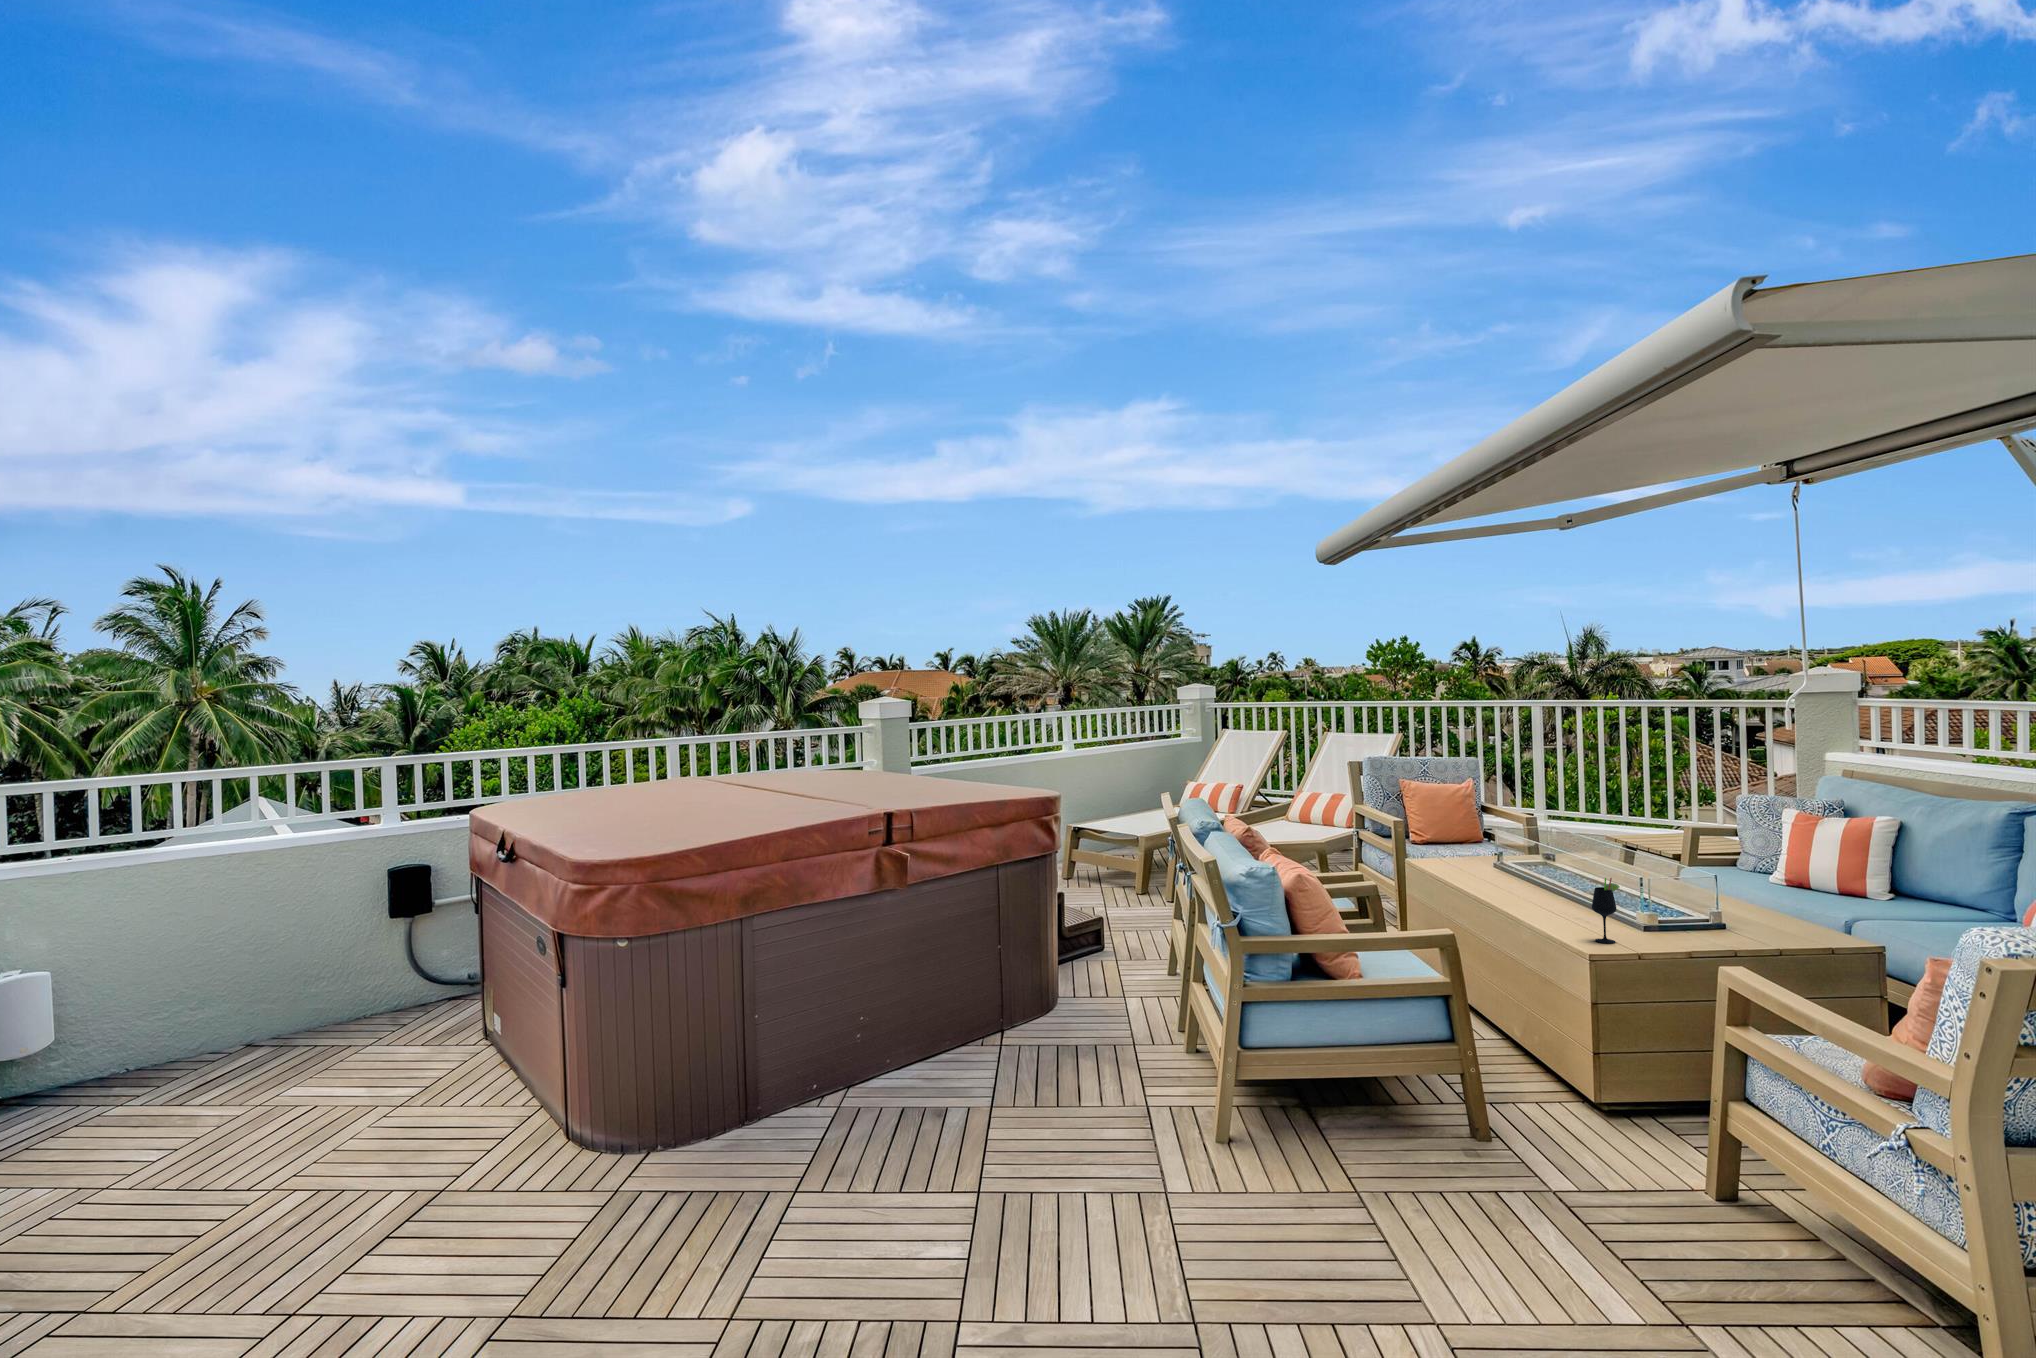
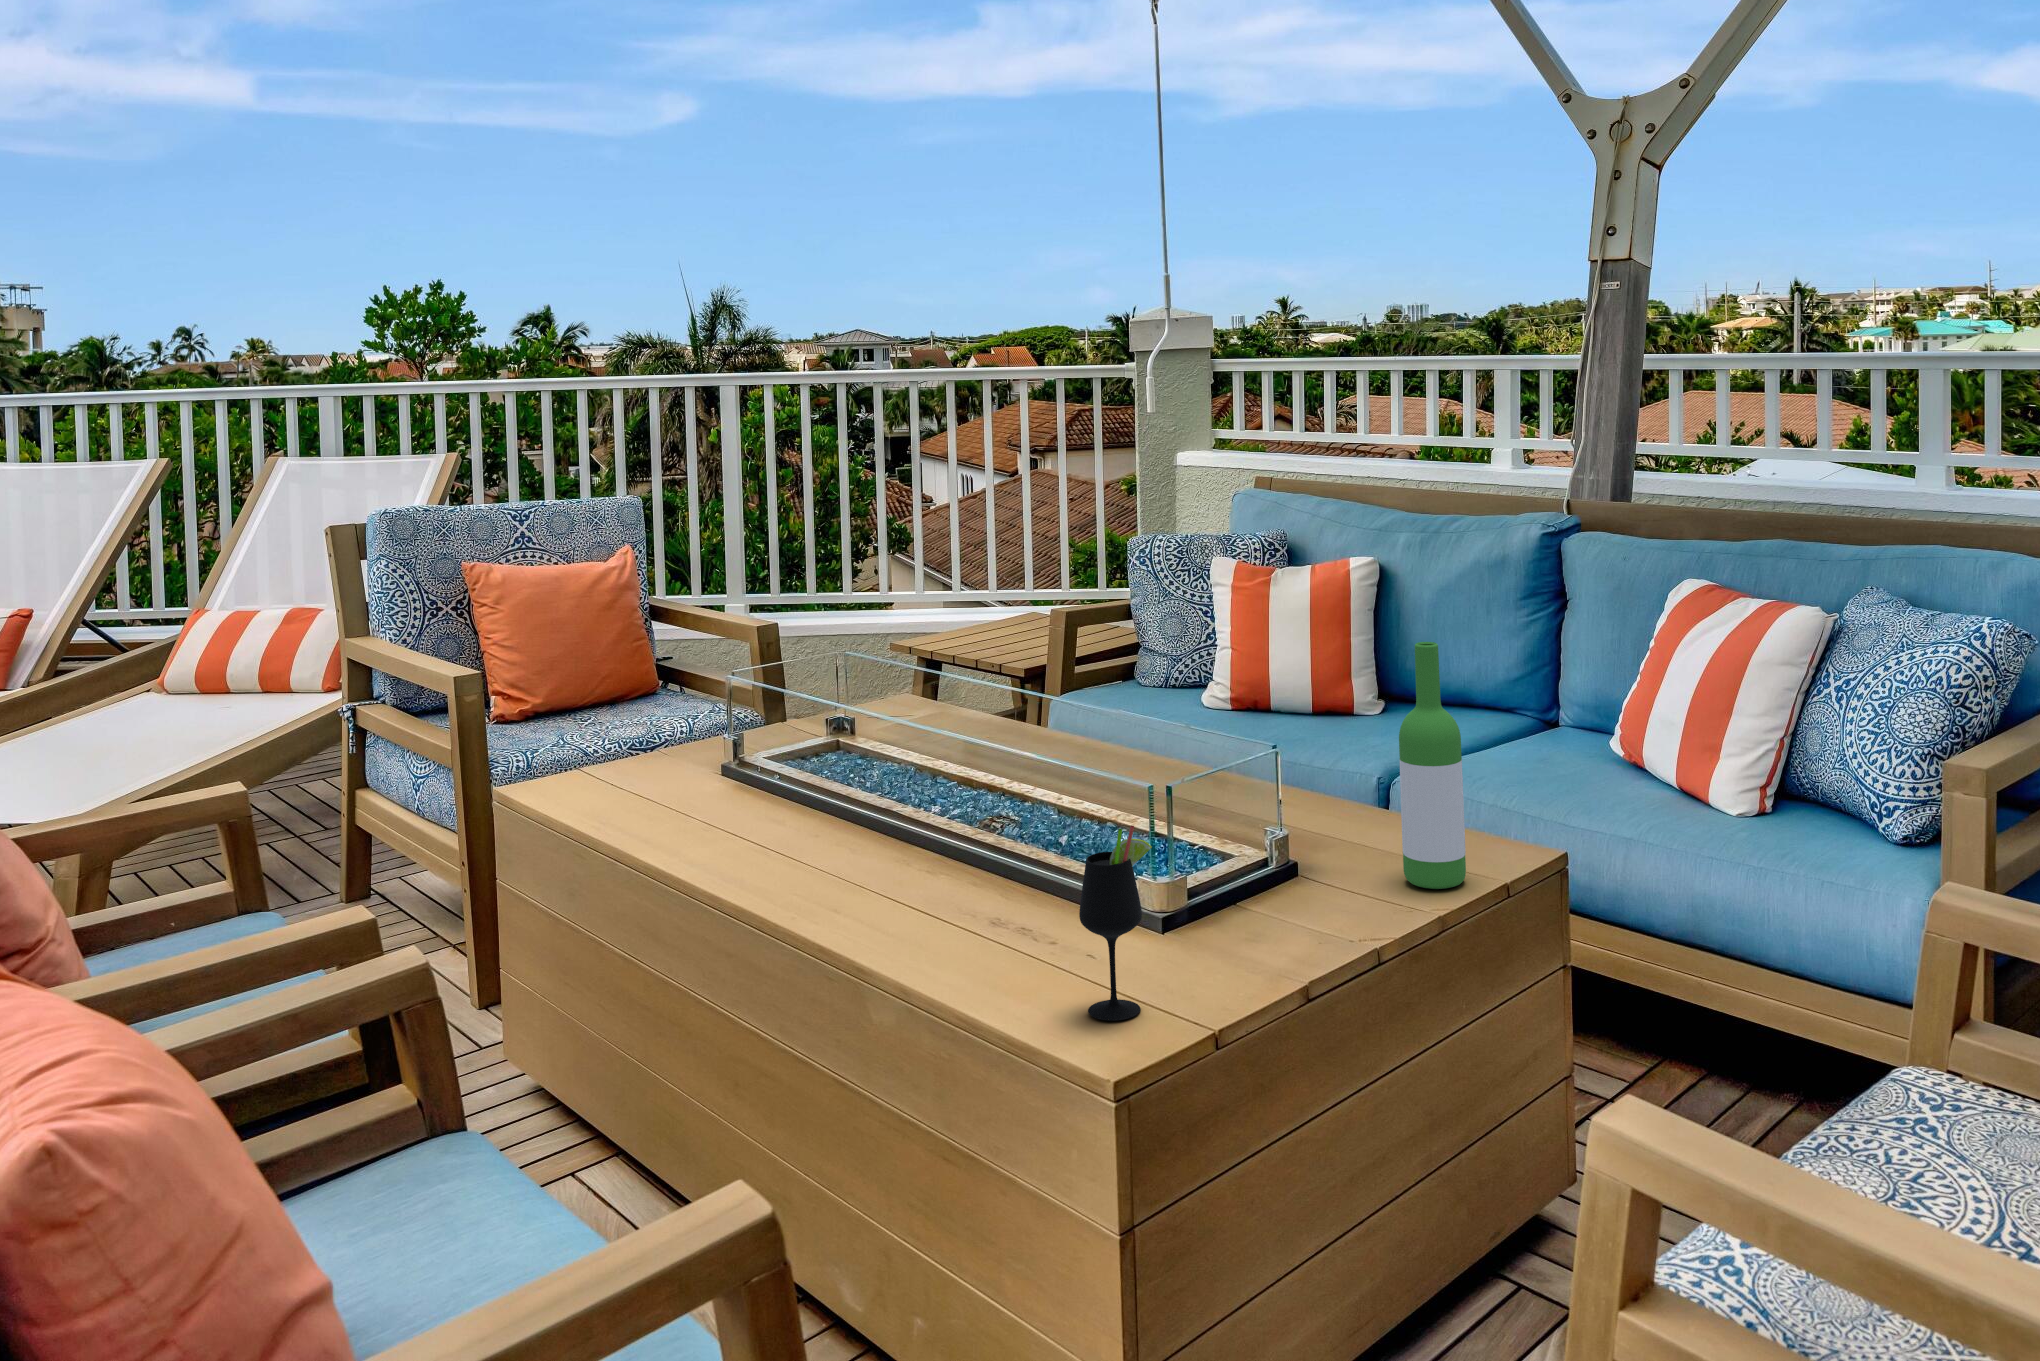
wine bottle: none [1767,836,1800,938] -> present [1399,642,1466,889]

